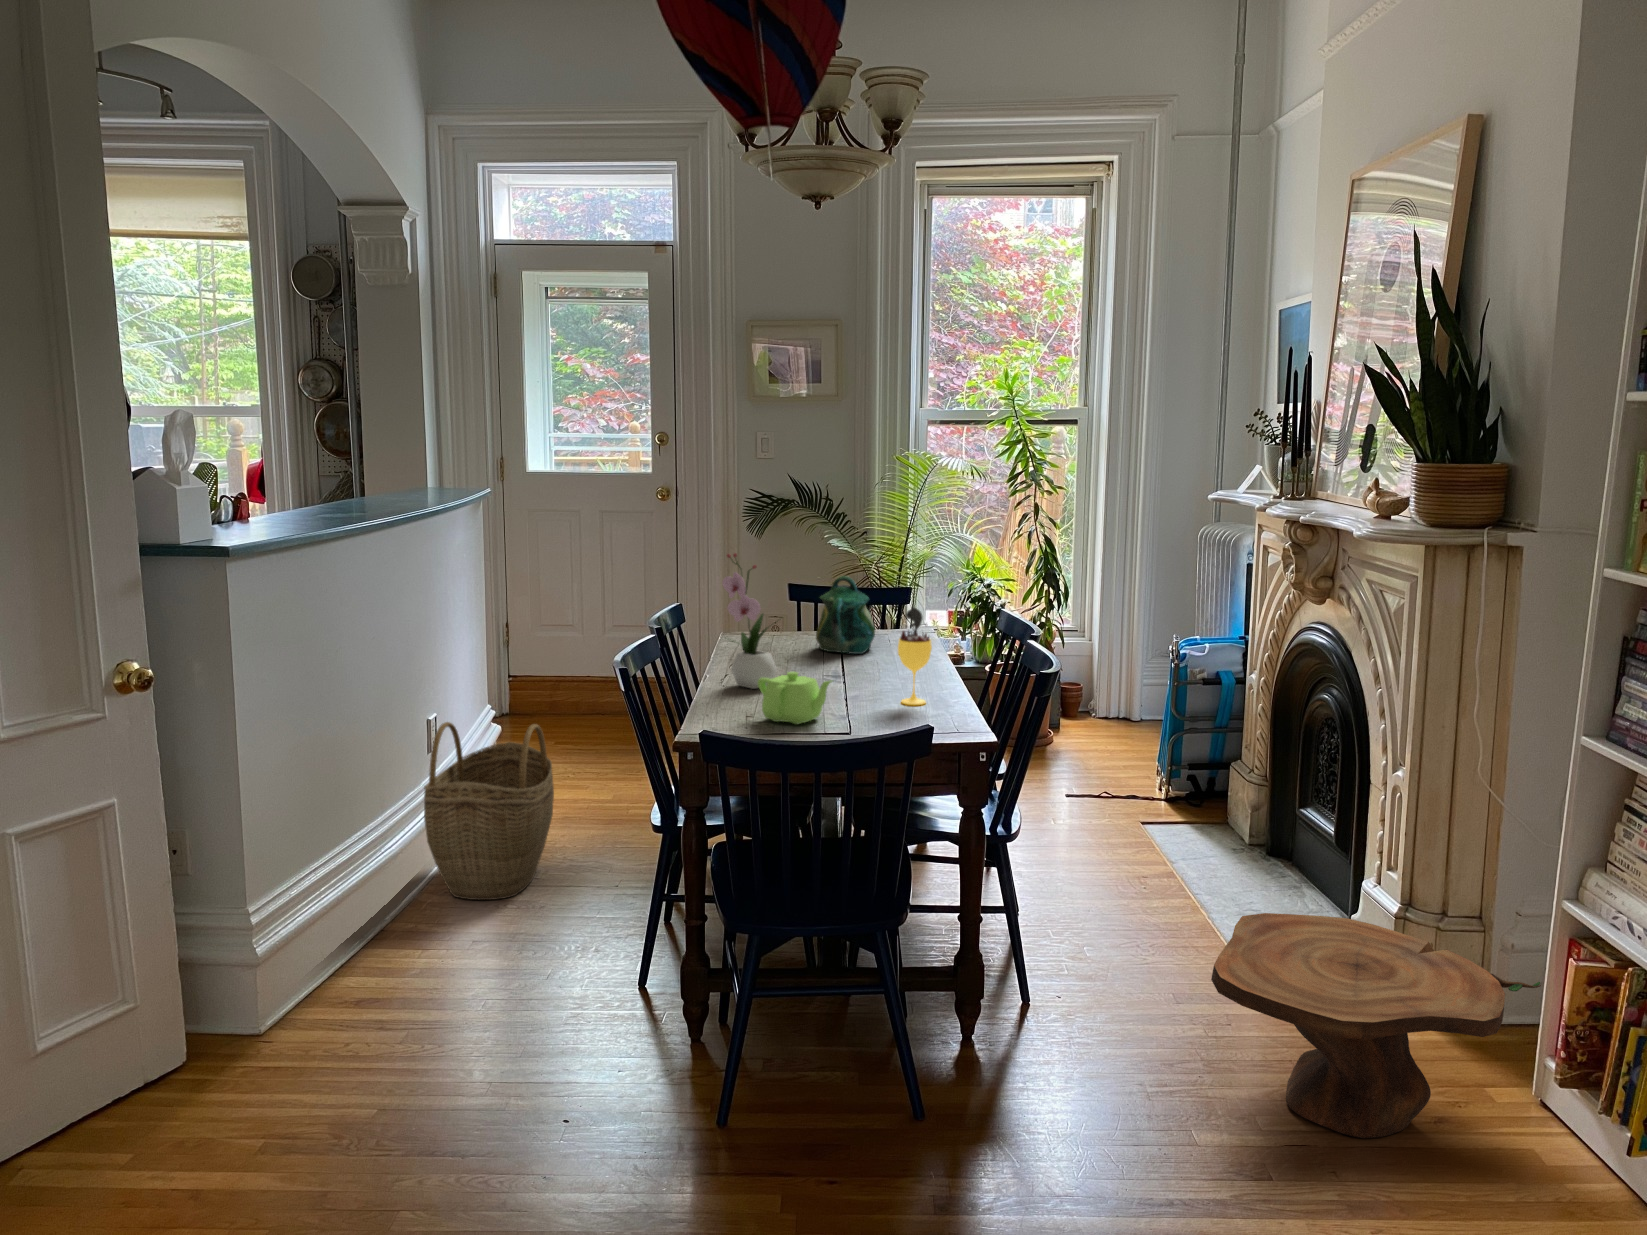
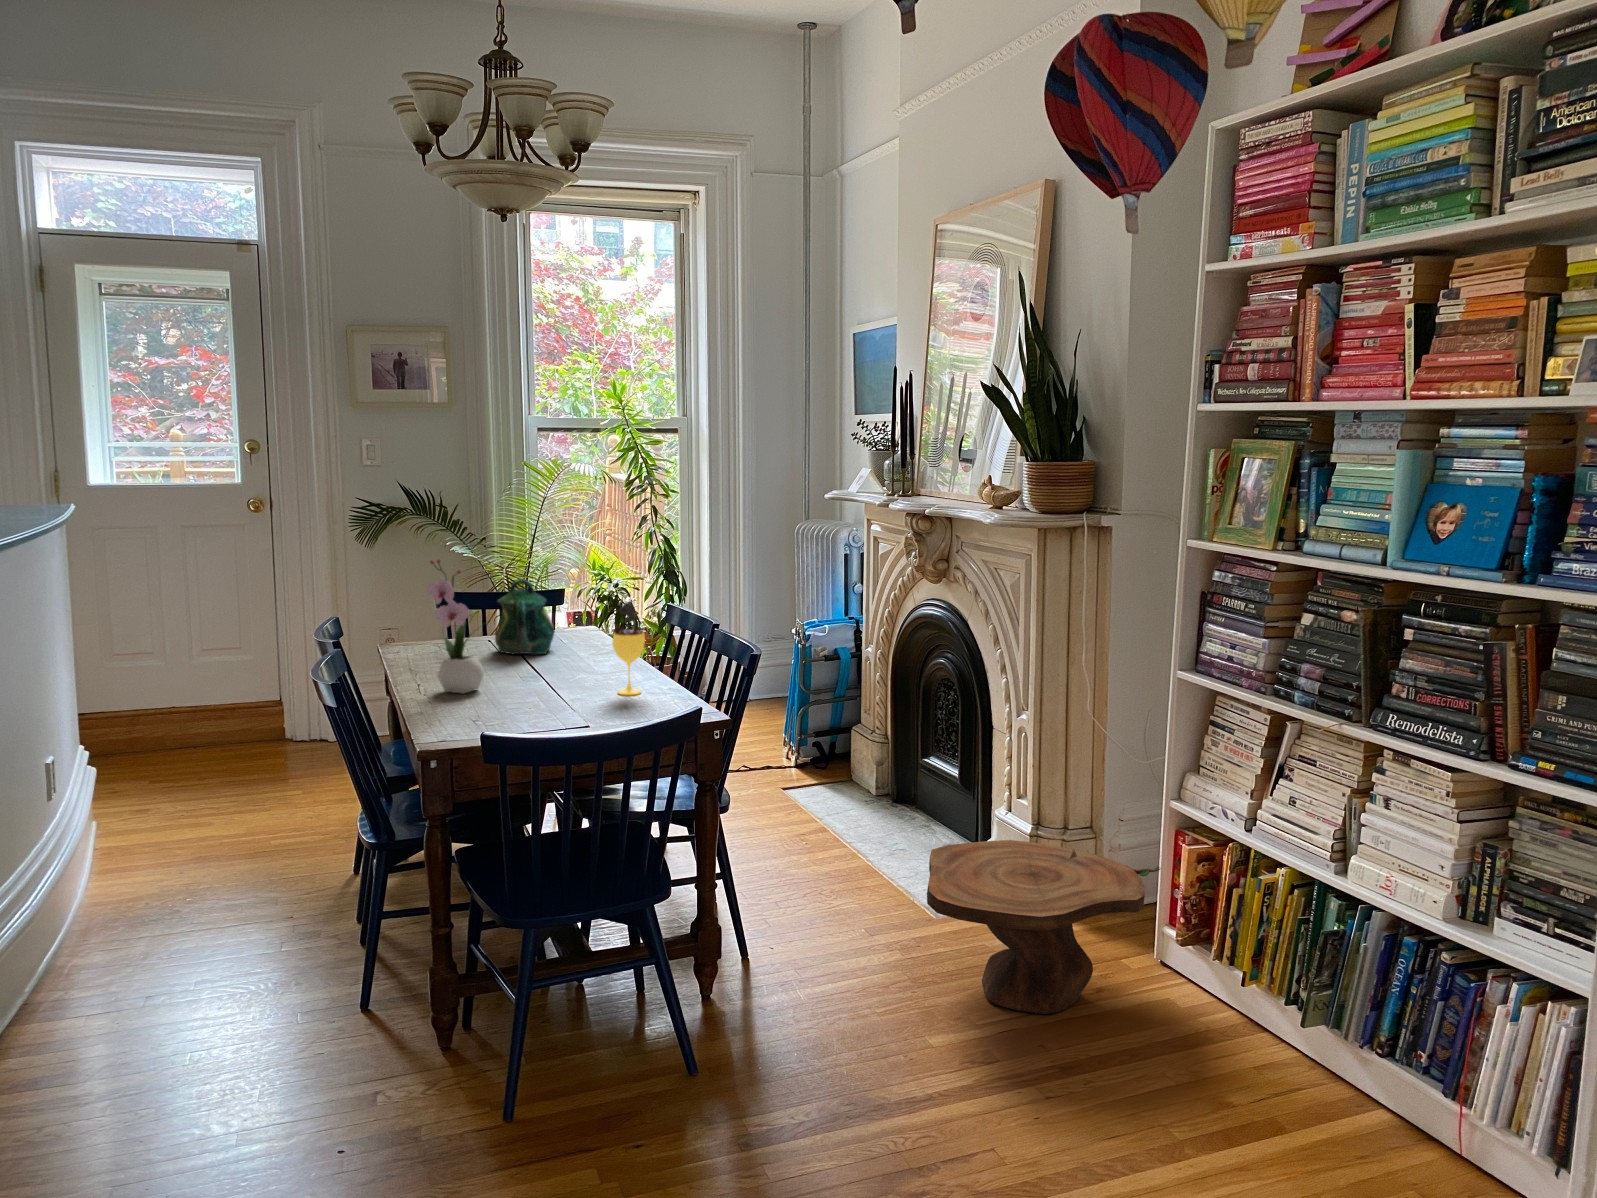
teapot: present [758,672,832,724] -> none [488,671,570,721]
woven basket: present [424,722,554,900] -> none [62,755,211,957]

